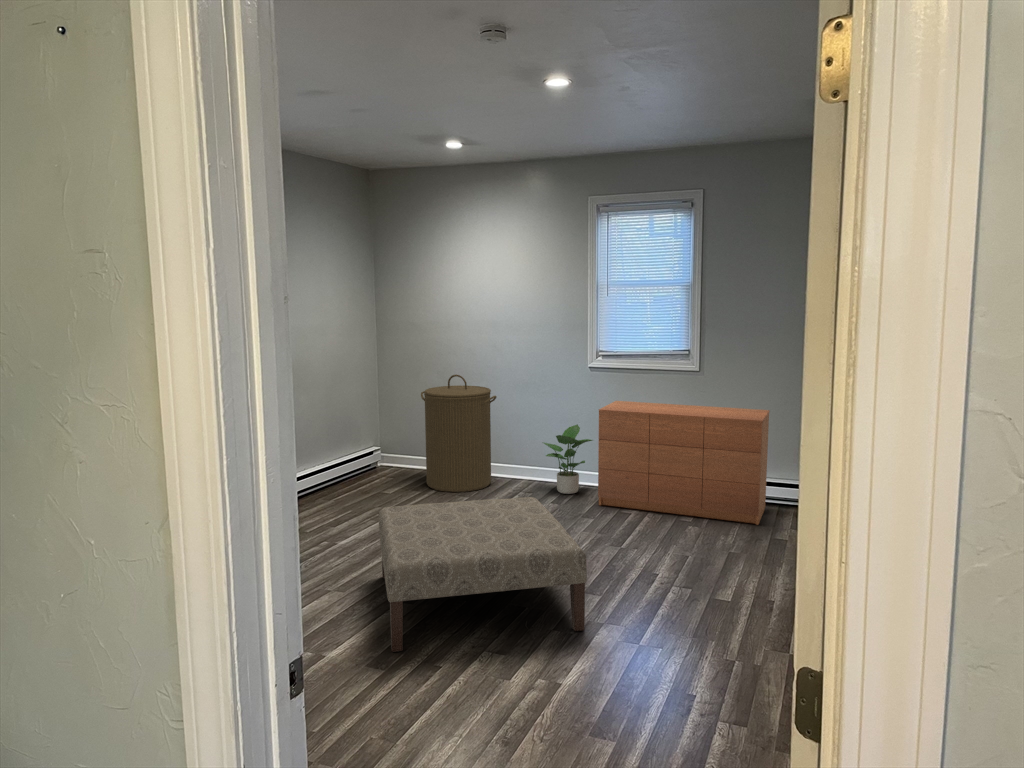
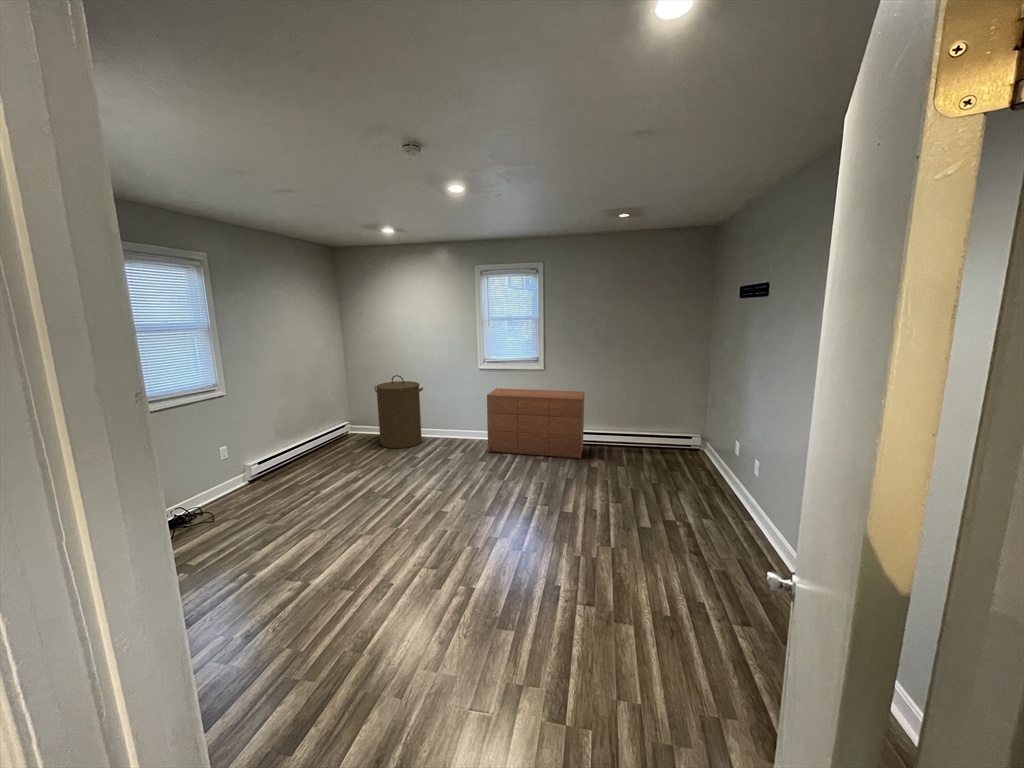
potted plant: present [544,424,592,494] -> none [452,403,484,445]
ottoman: present [379,497,587,652] -> none [347,456,487,576]

